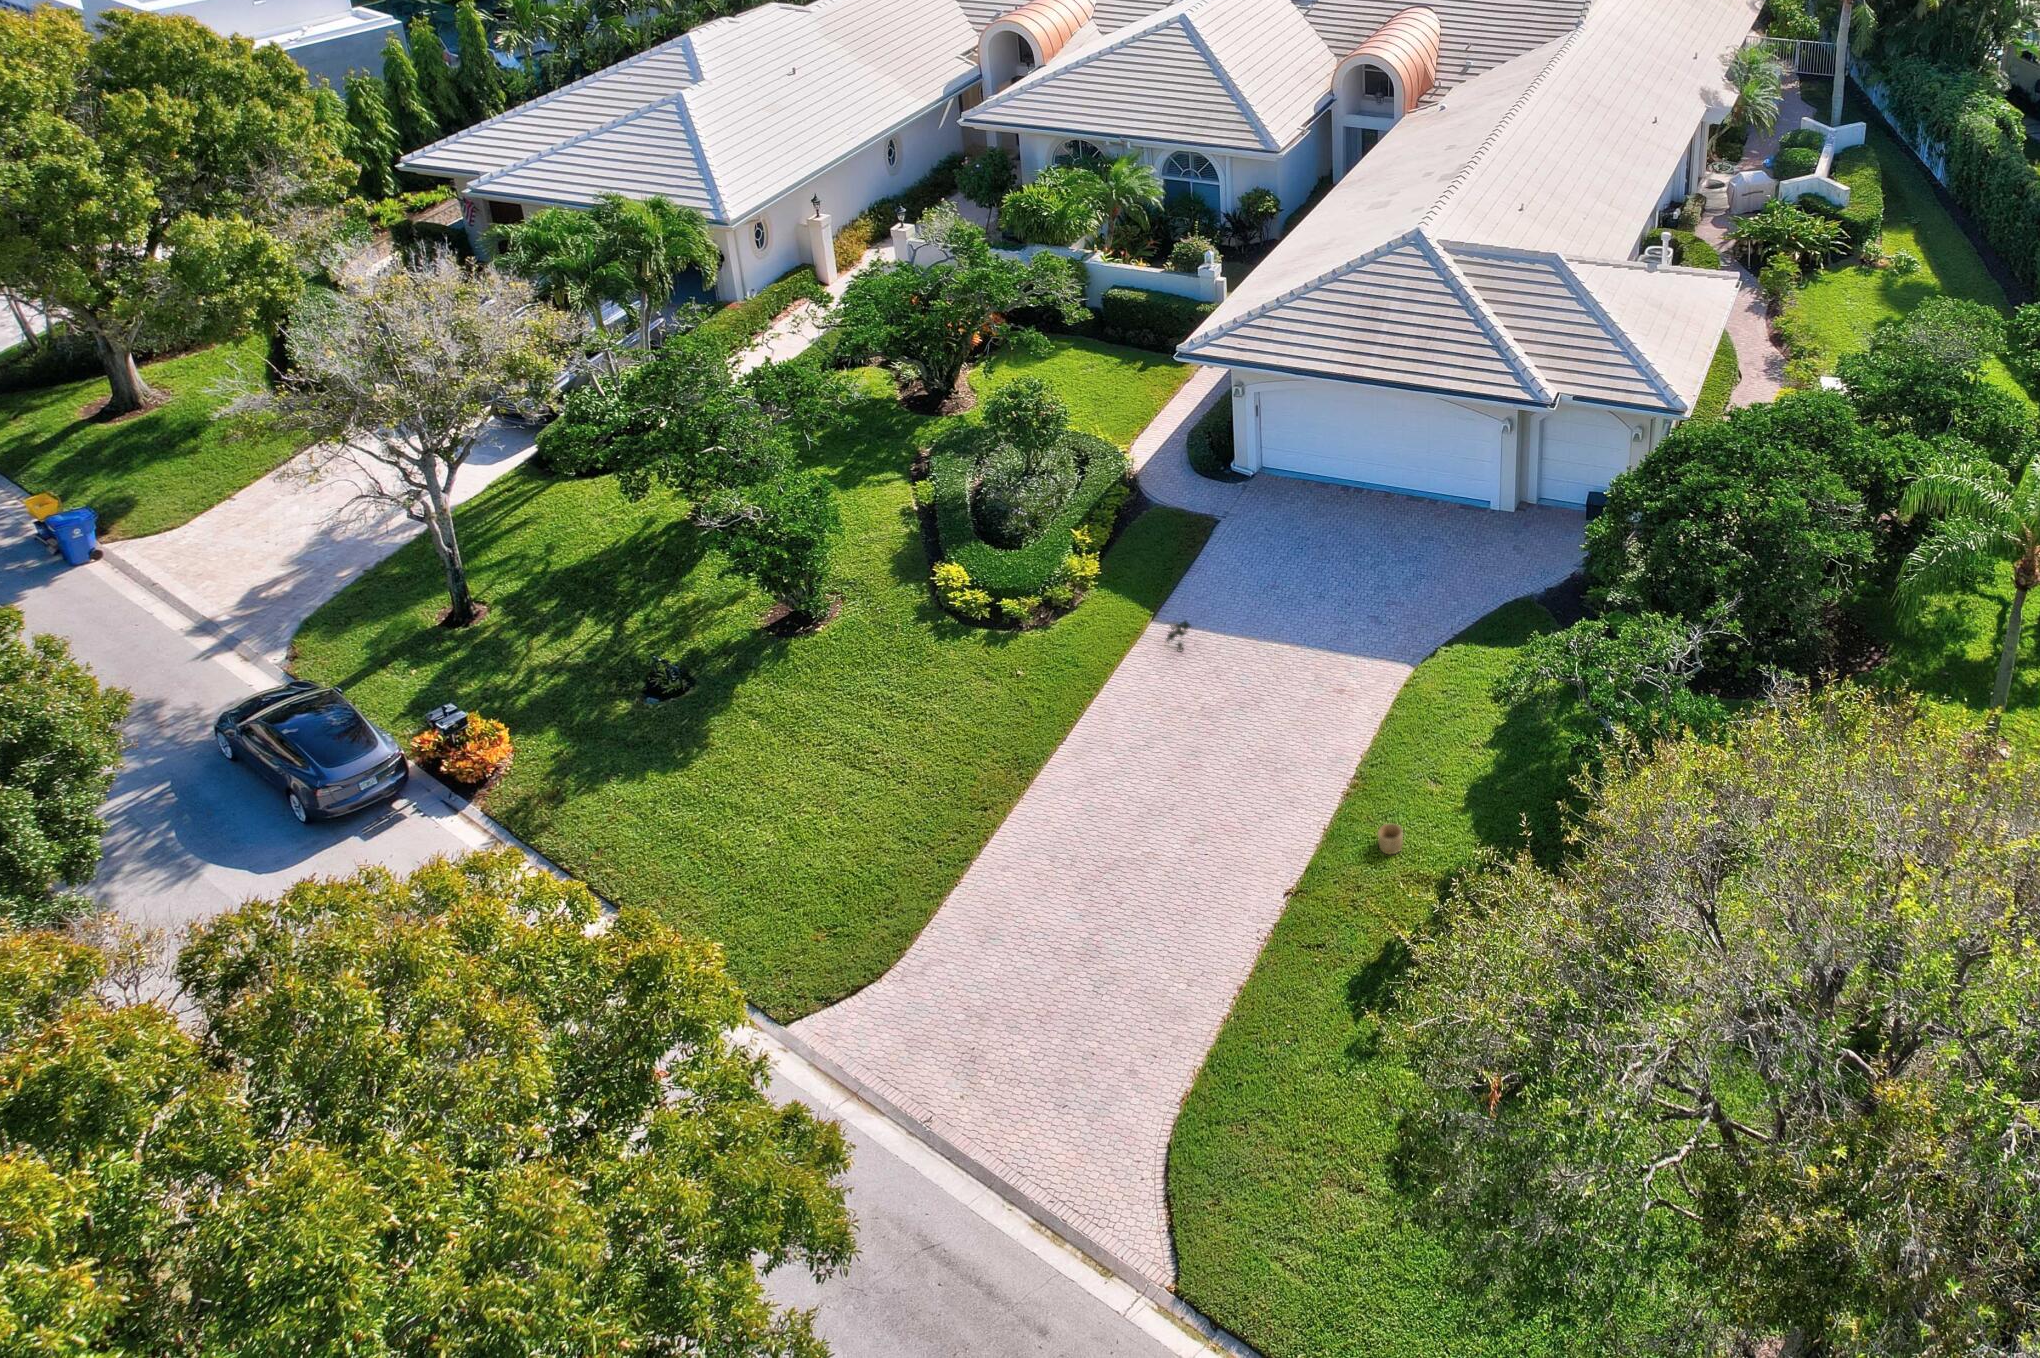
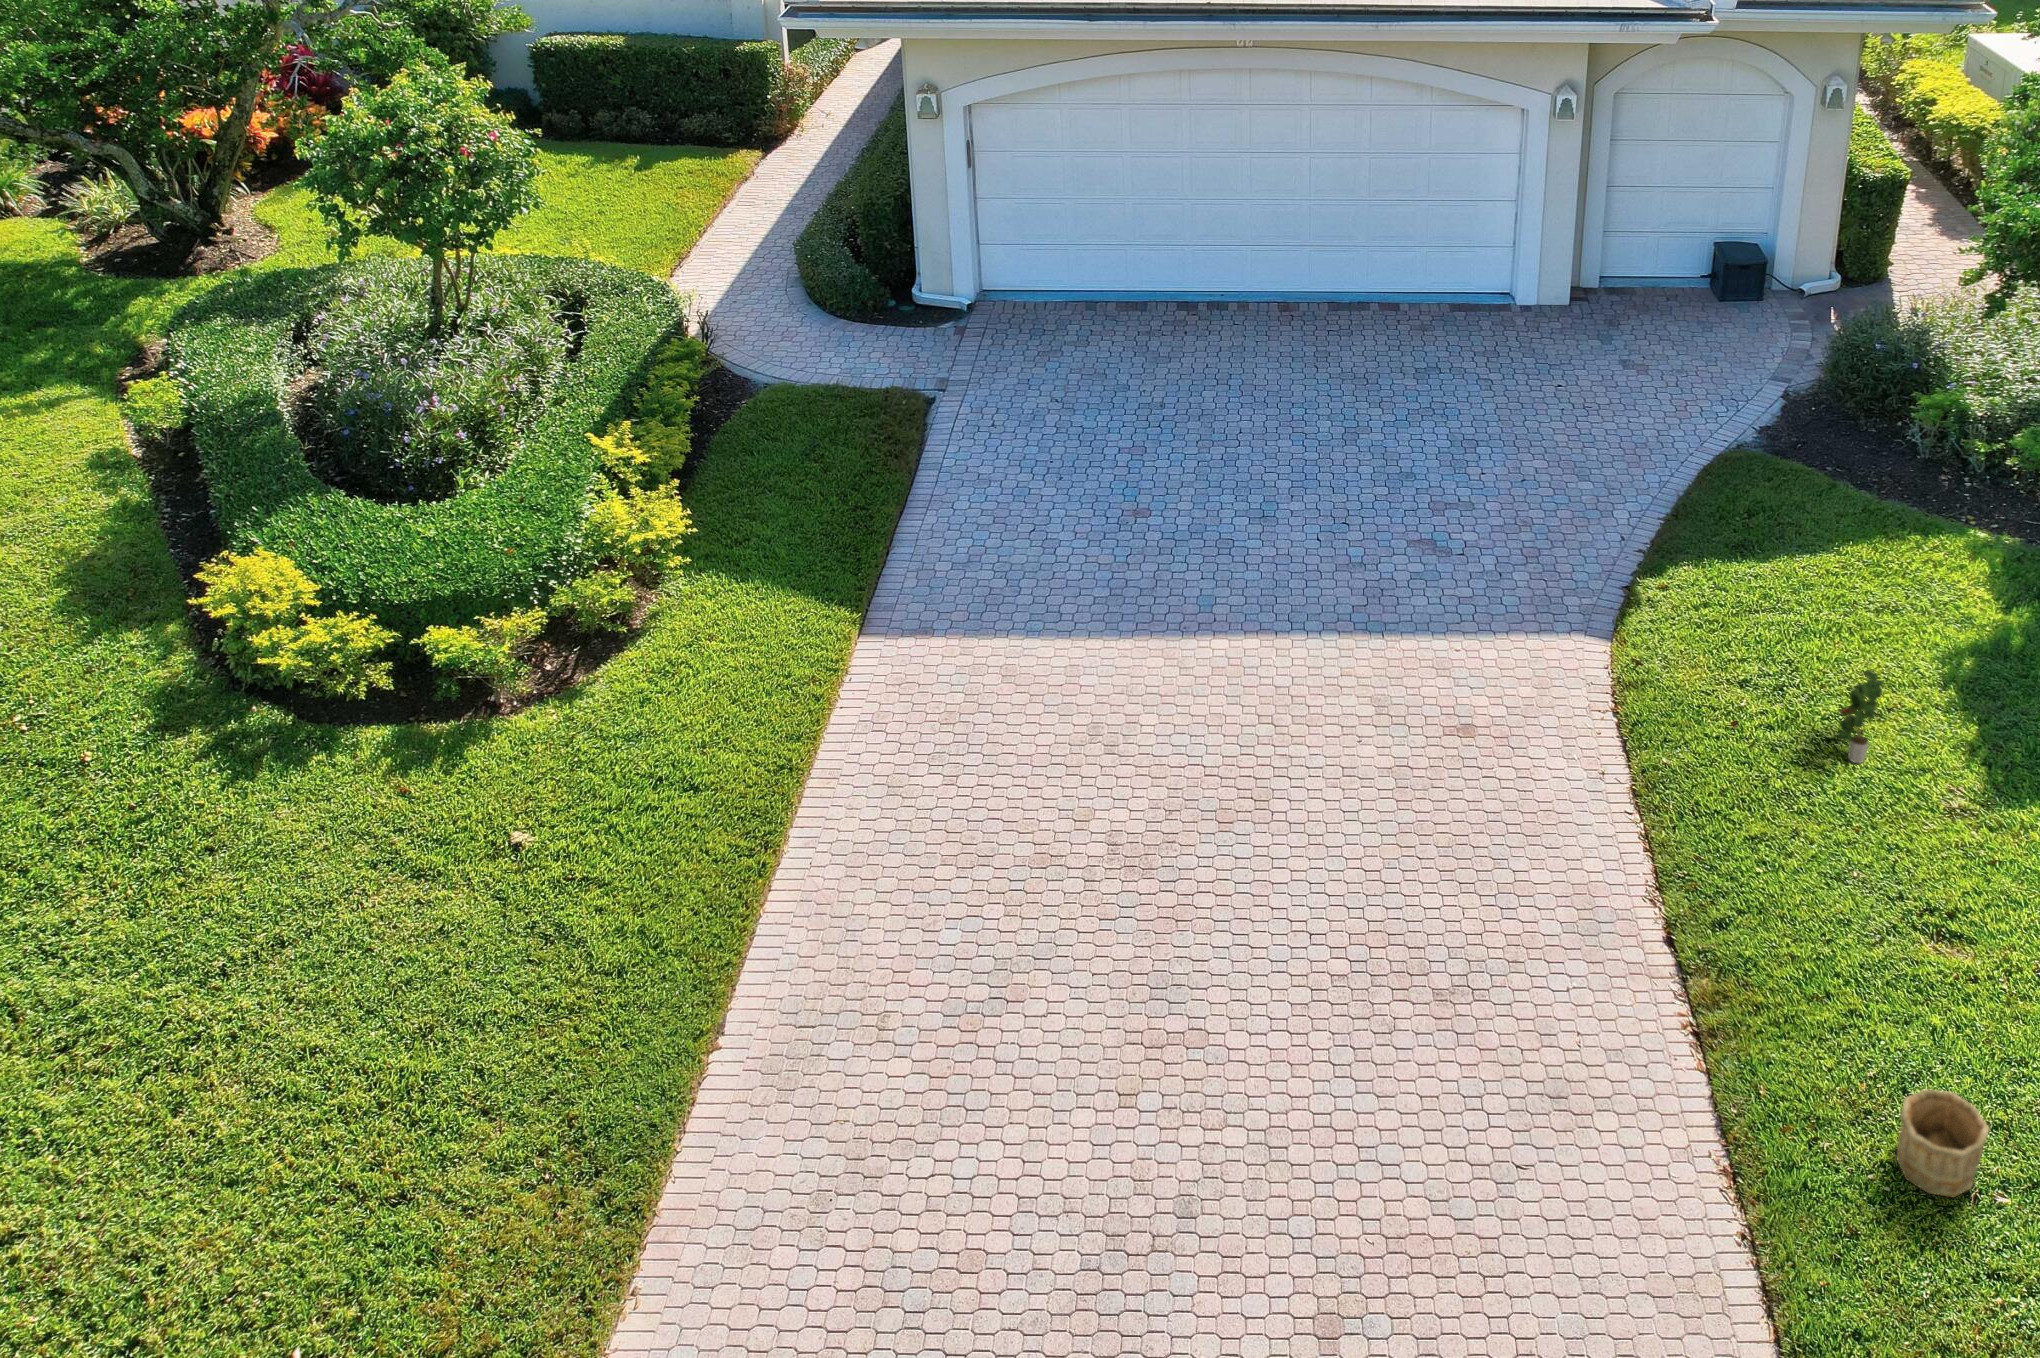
potted plant: present [1166,621,1191,652] -> present [1837,670,1885,763]

